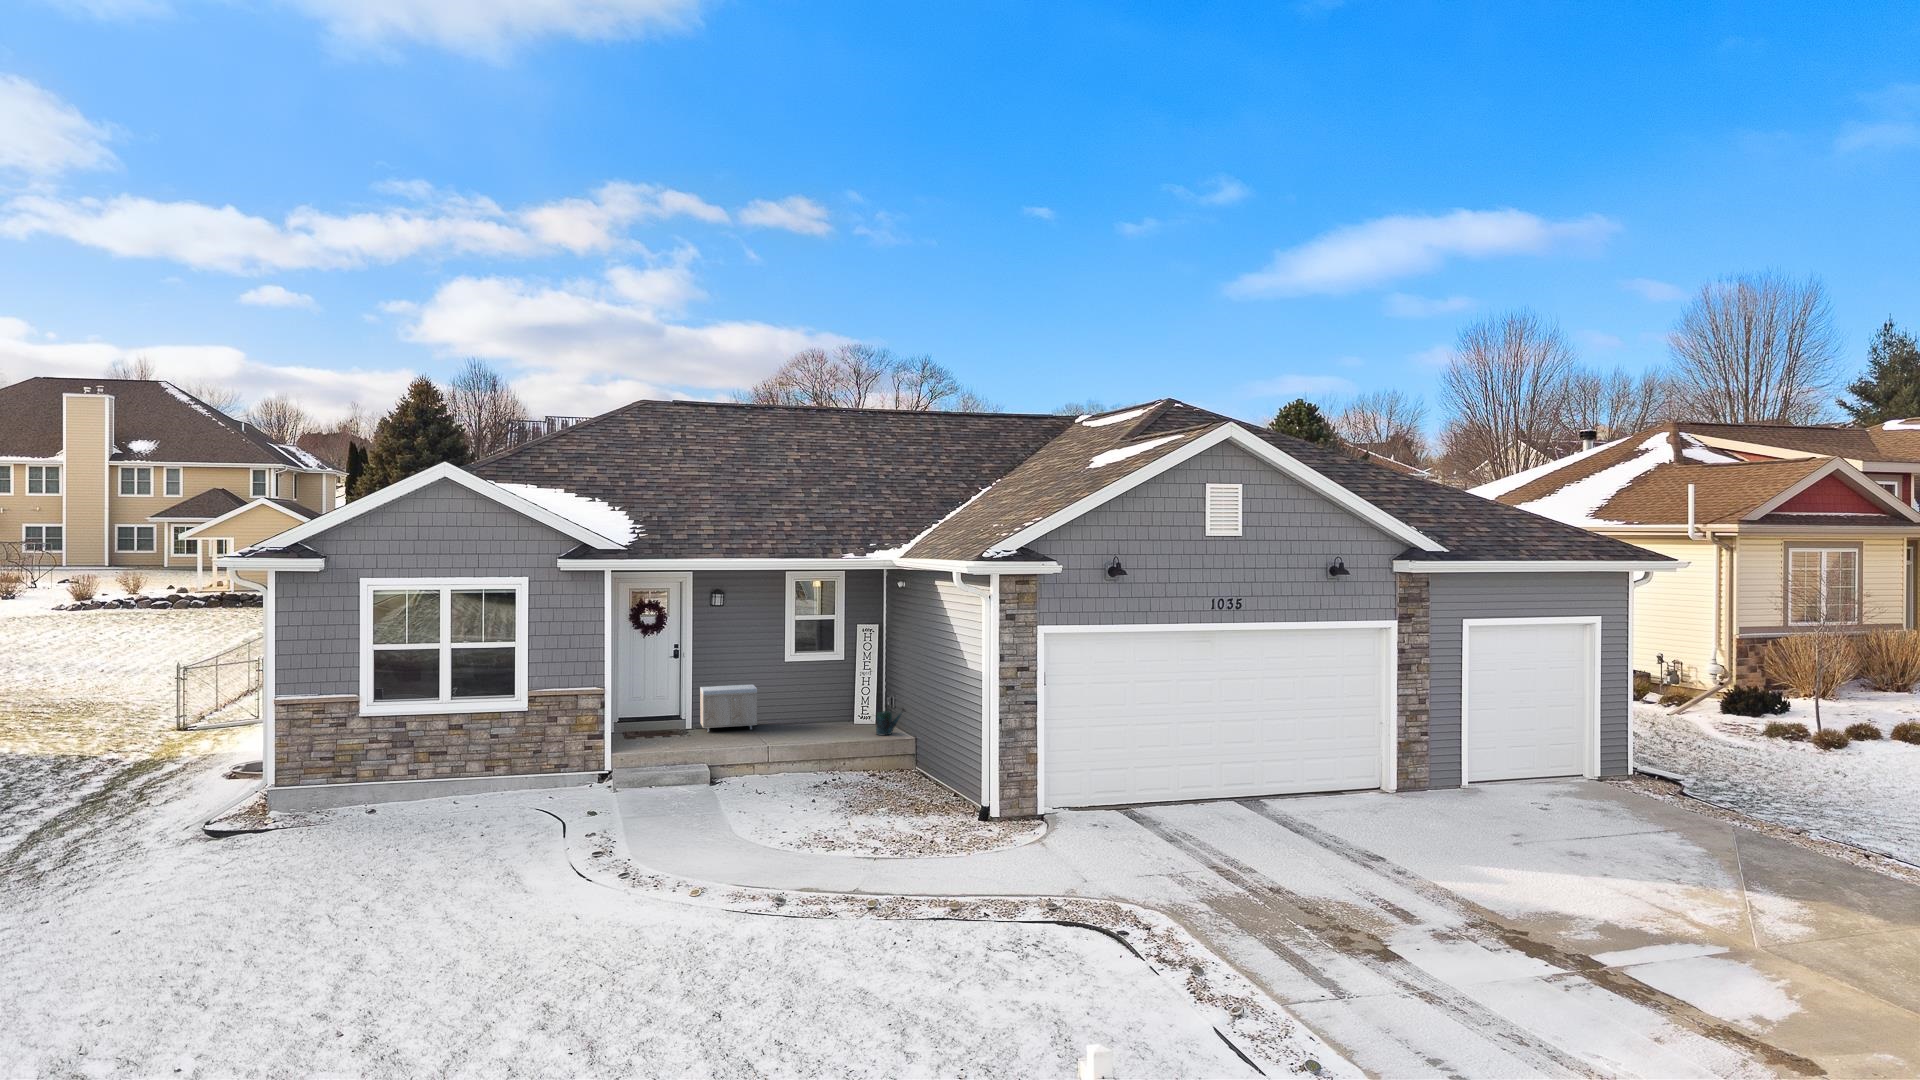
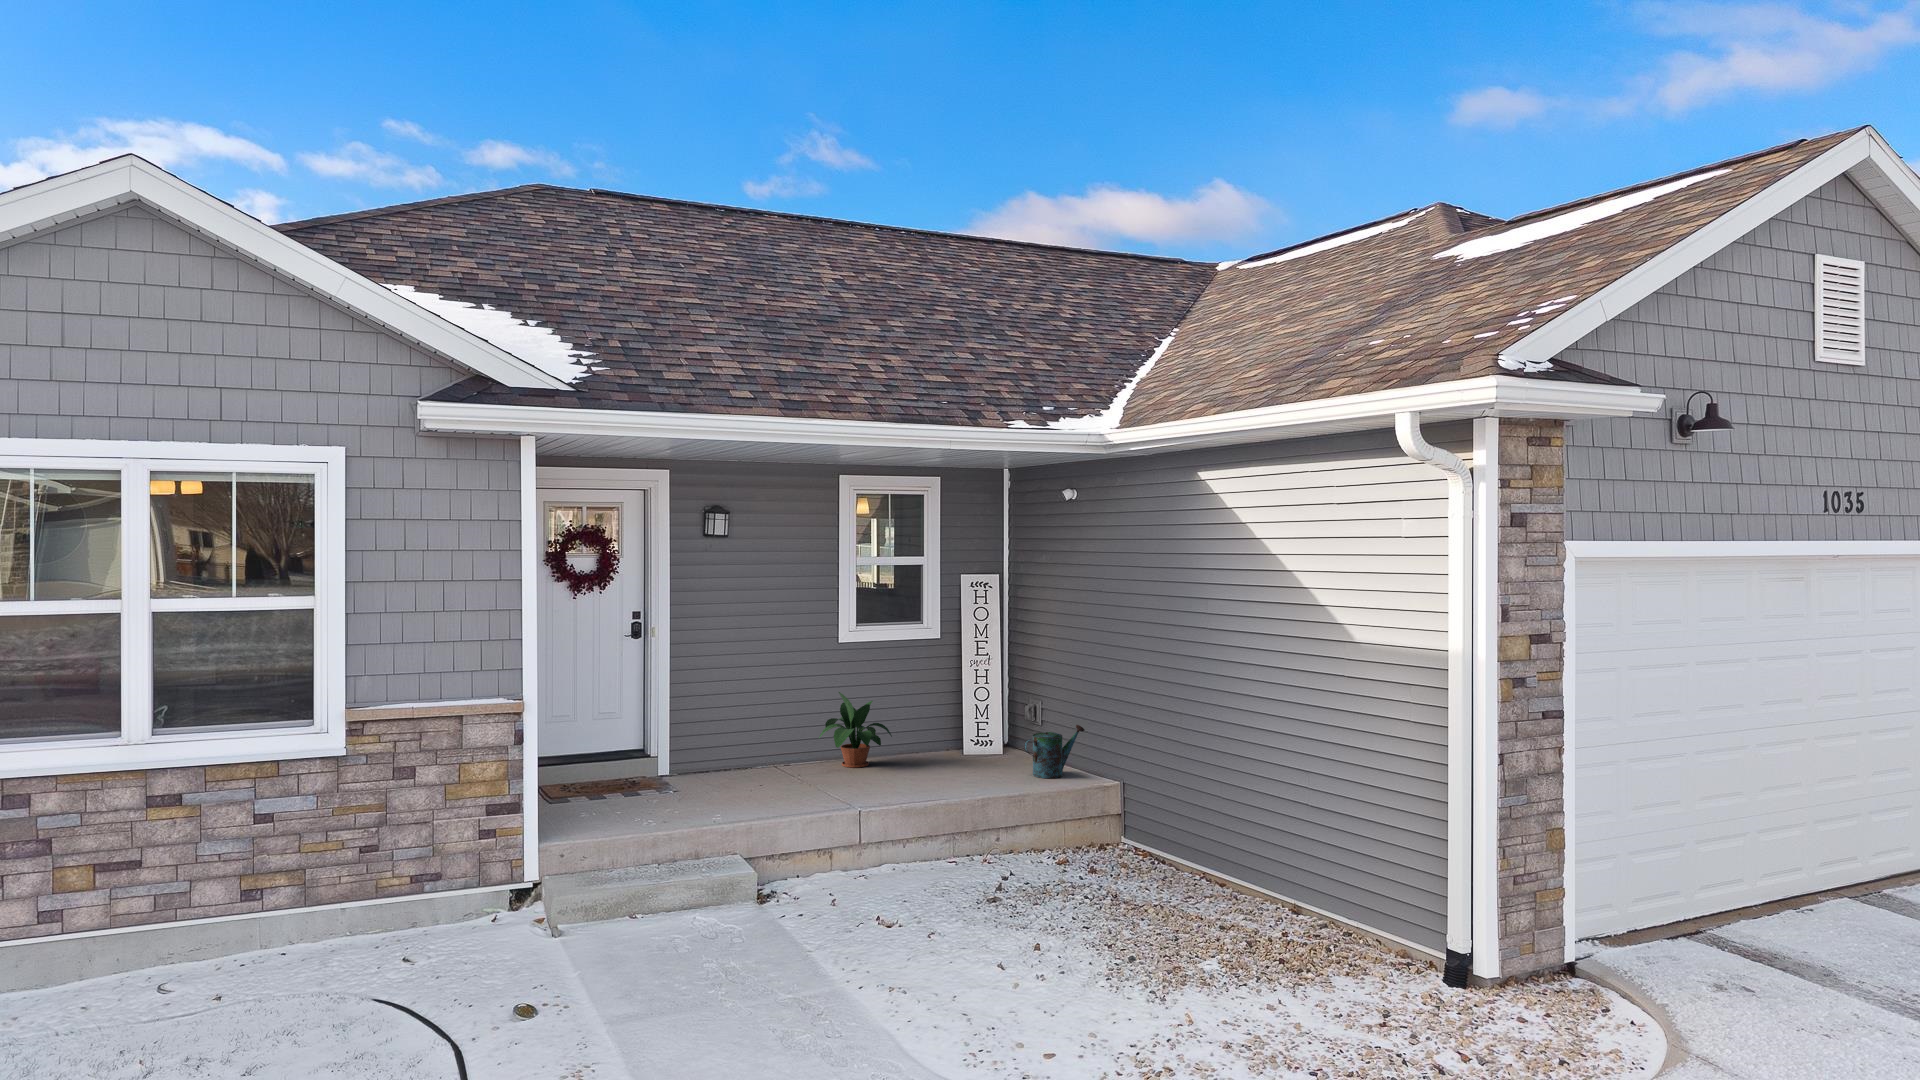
storage bench: present [700,685,757,732] -> none [688,687,804,781]
potted plant: none [769,687,808,728] -> present [819,692,892,767]

